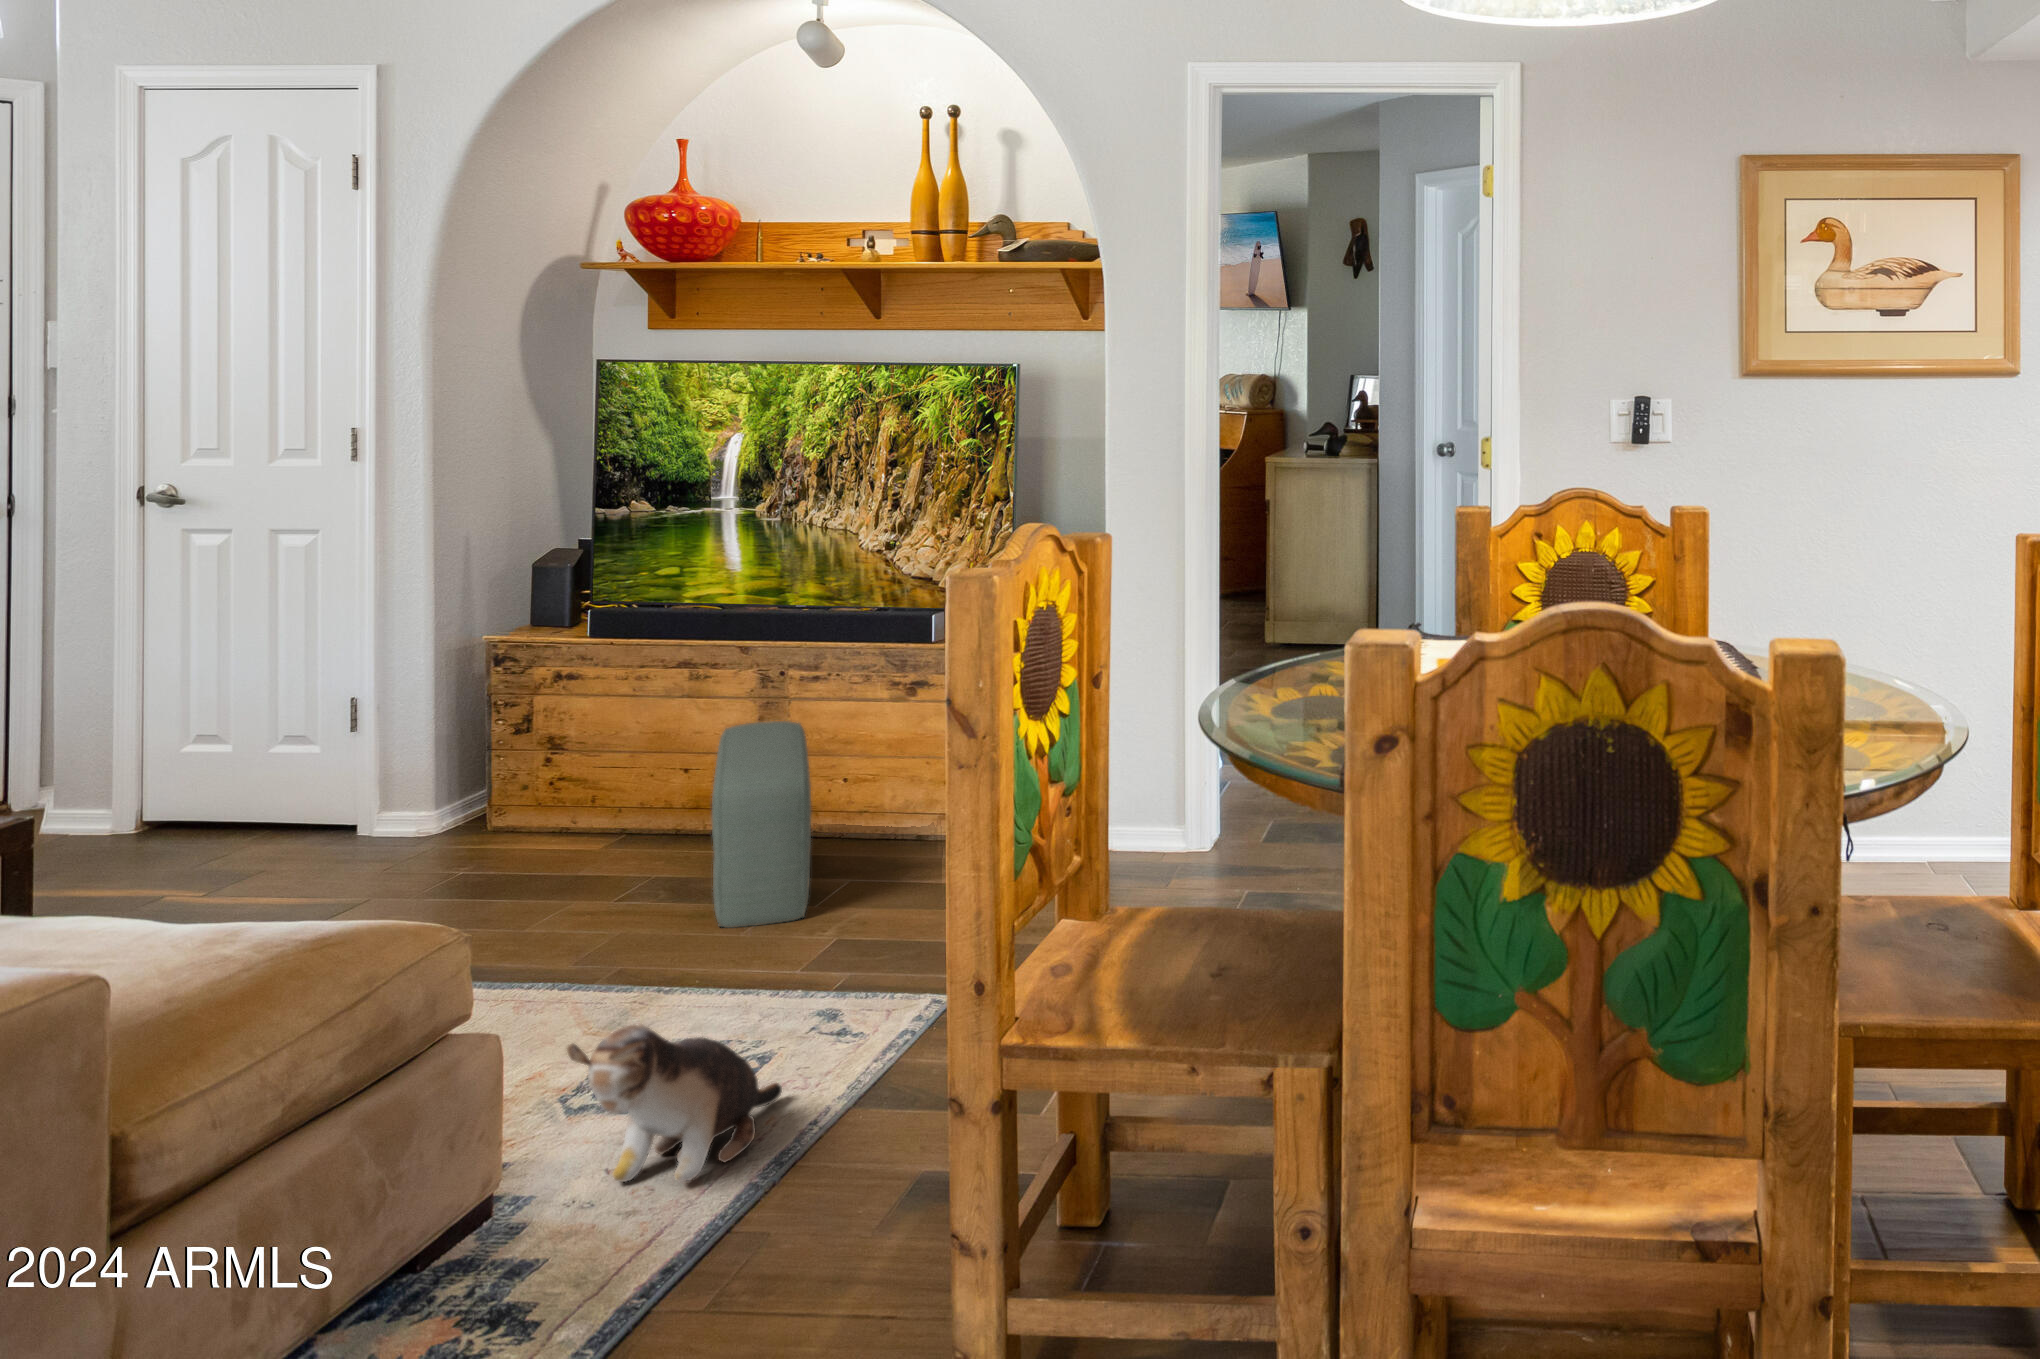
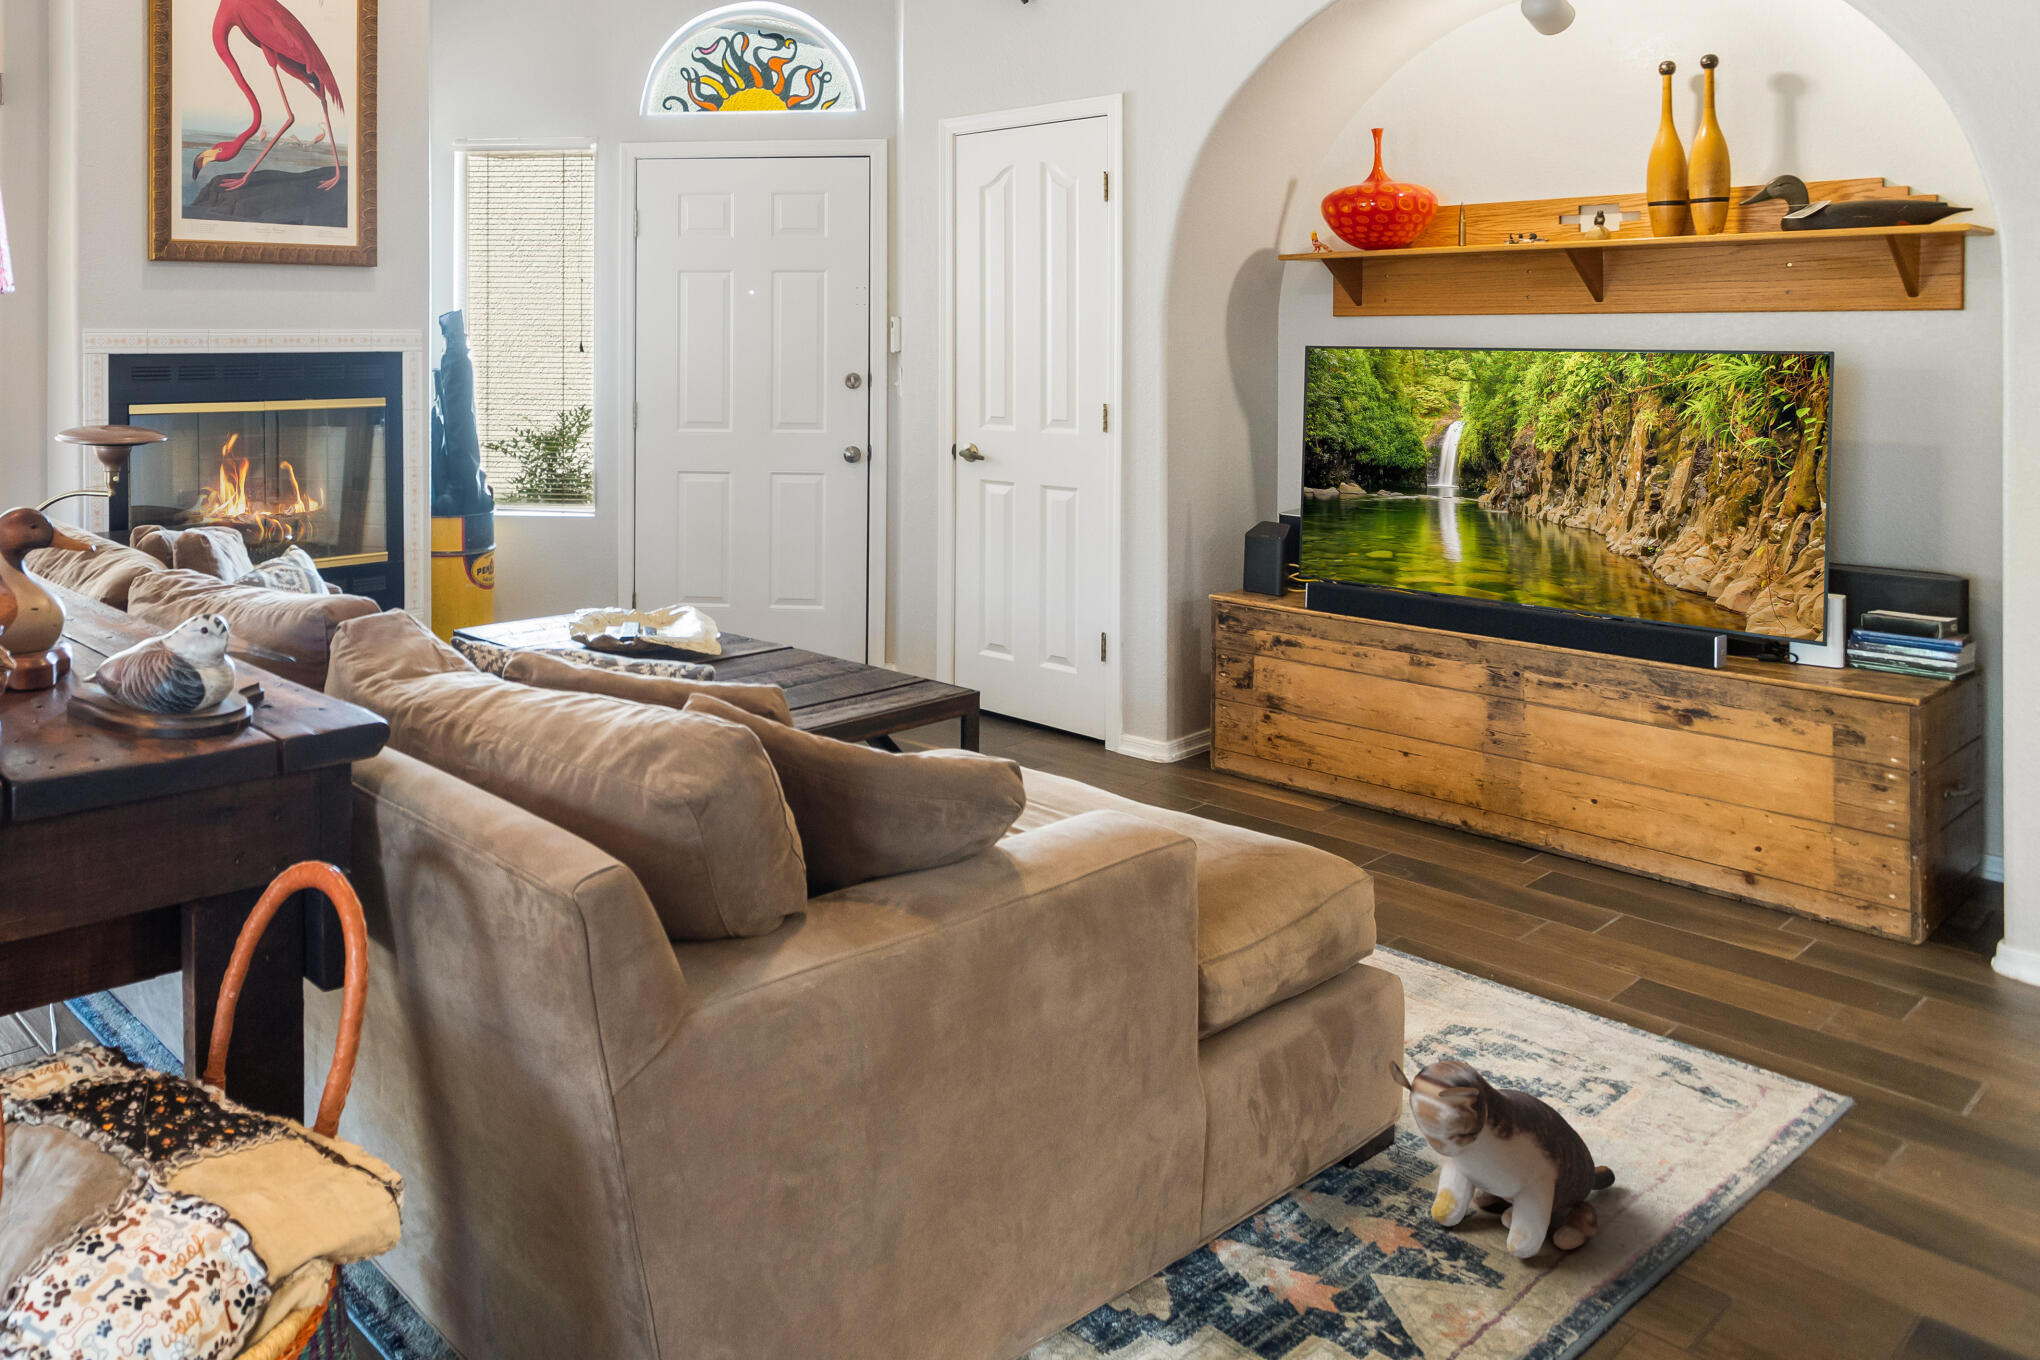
pouf: present [712,721,811,928] -> none [1454,722,1579,952]

